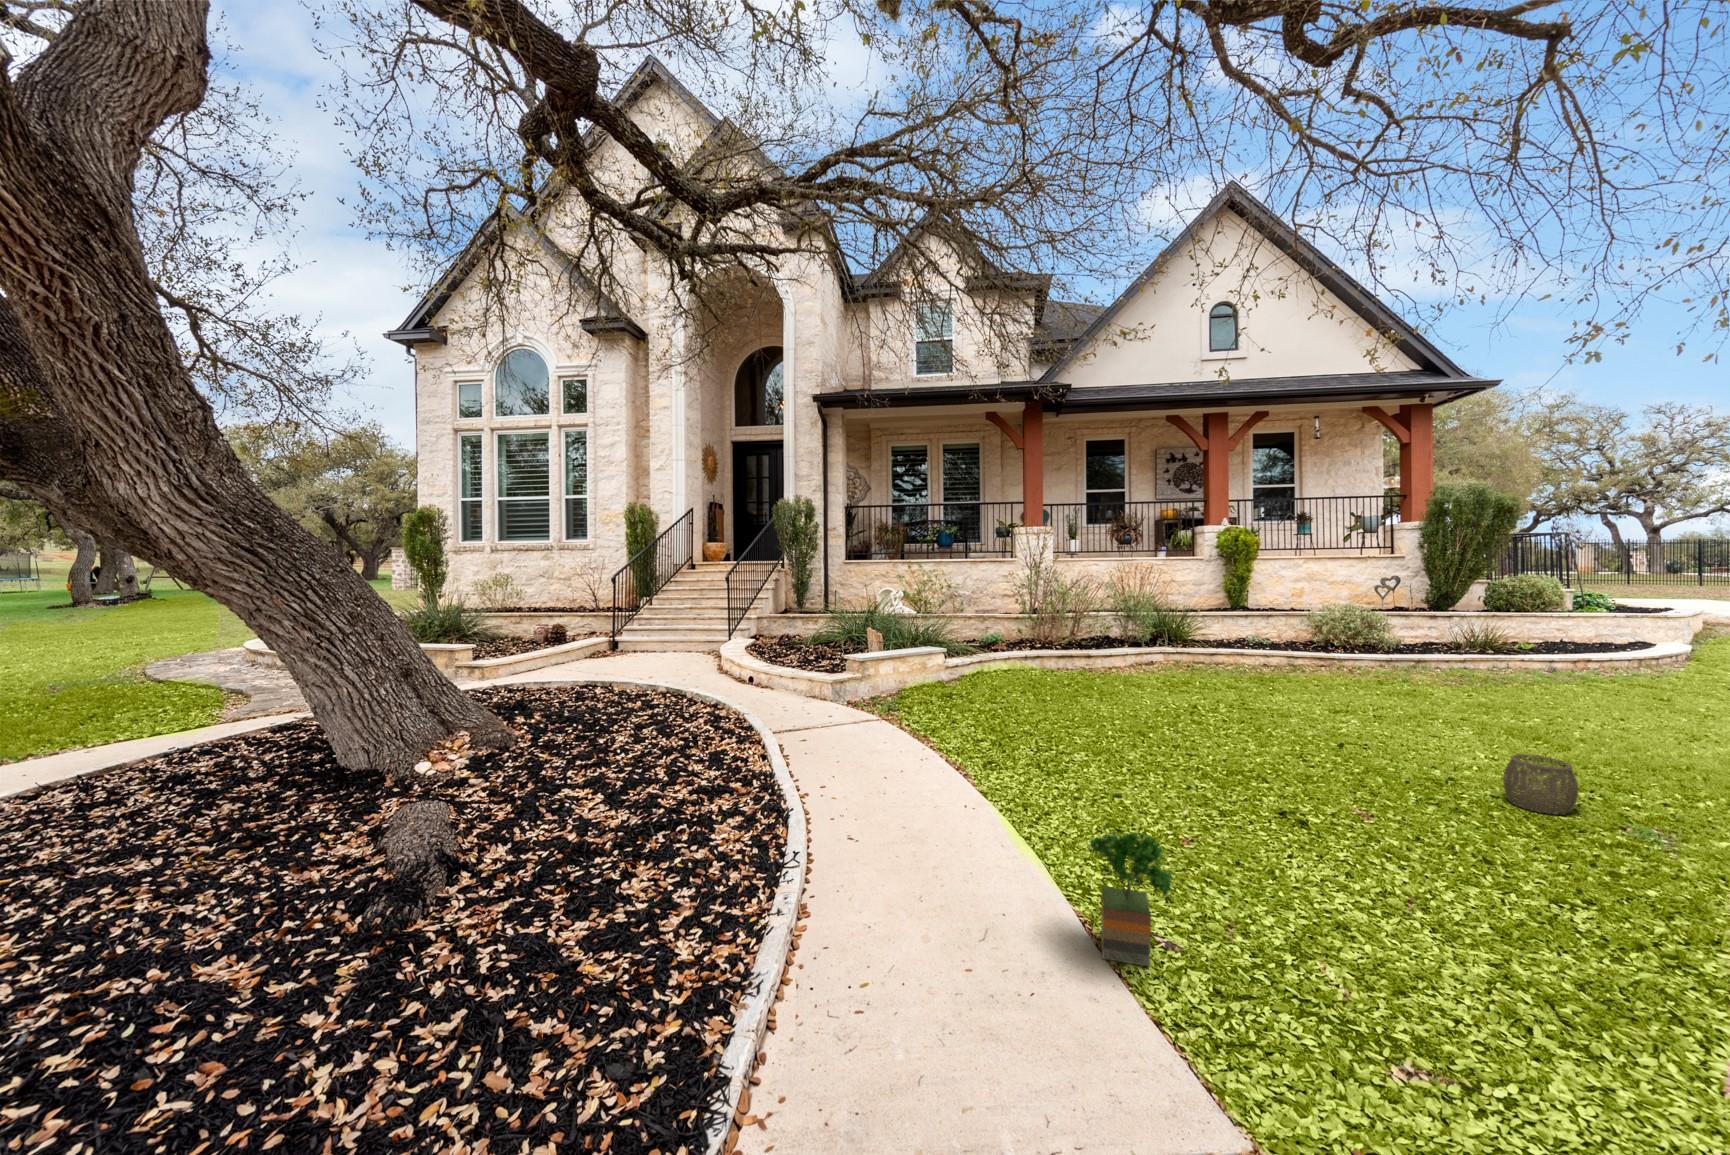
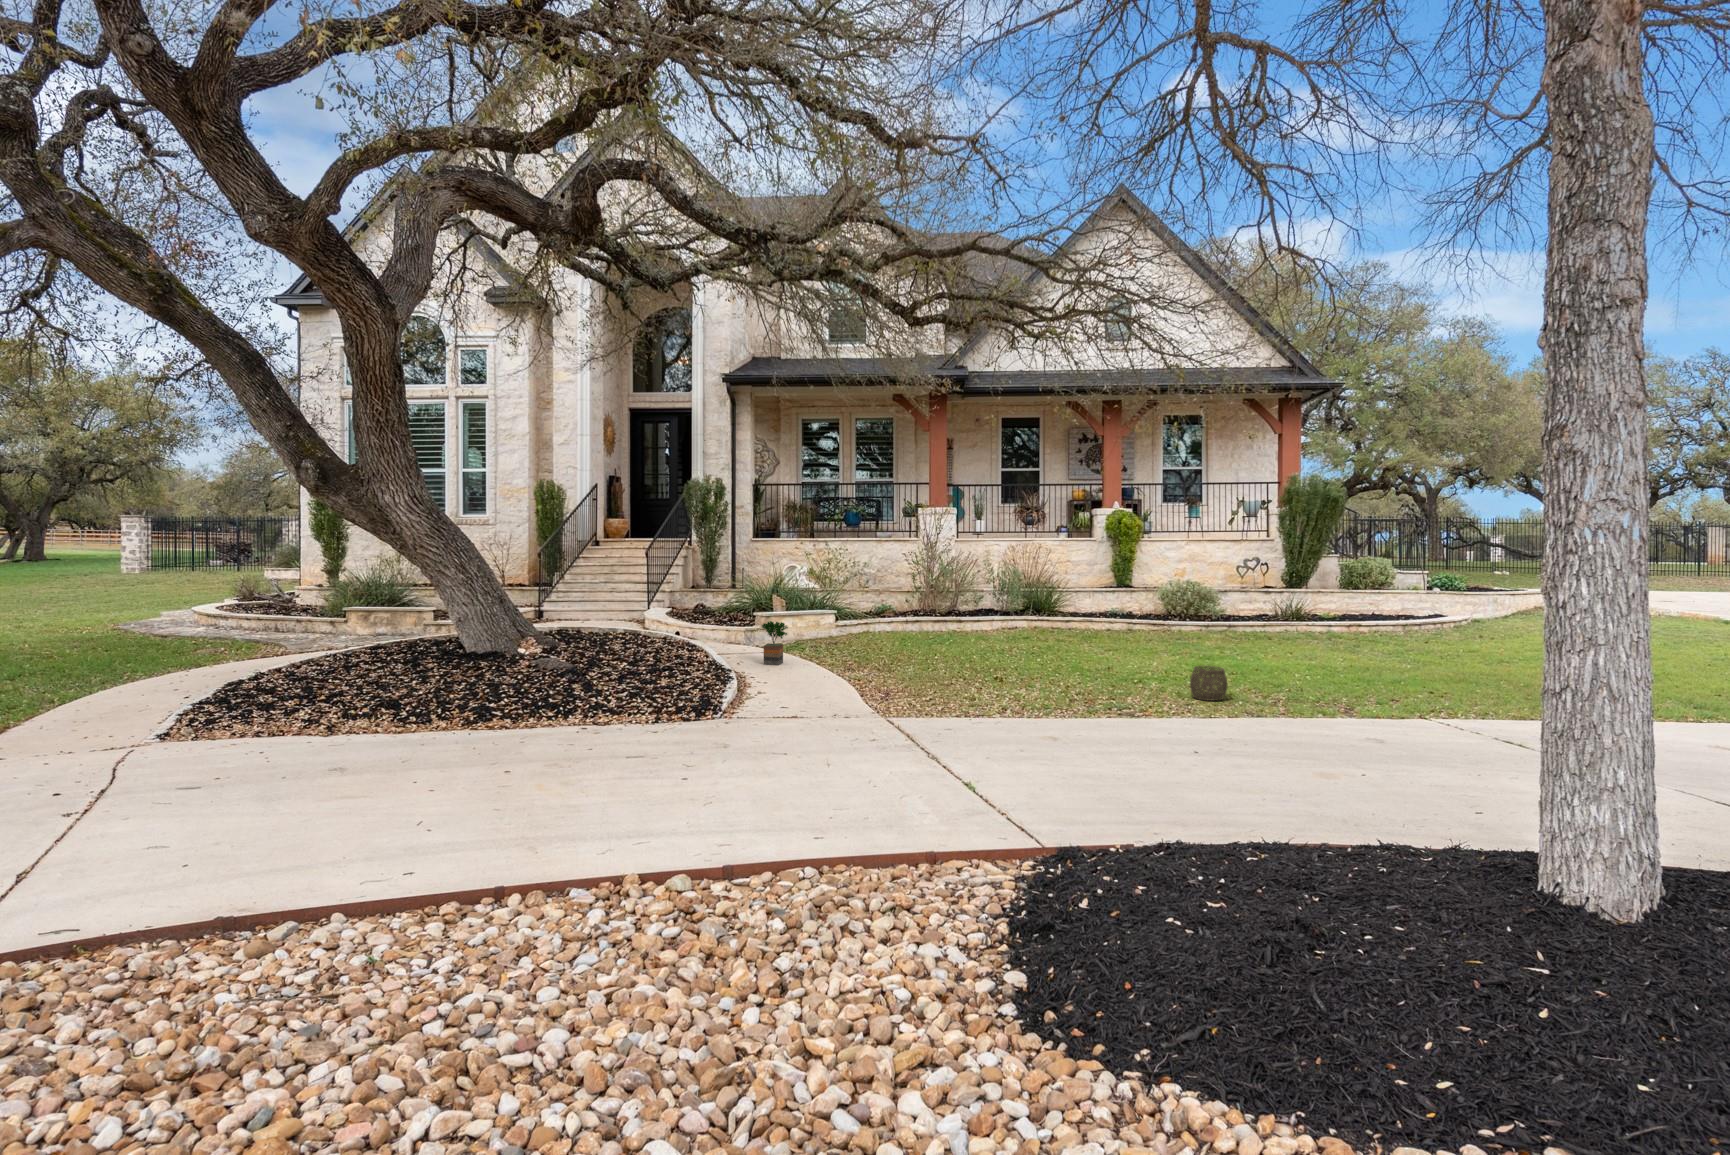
potted tree: present [1089,831,1173,966] -> present [762,621,788,665]

